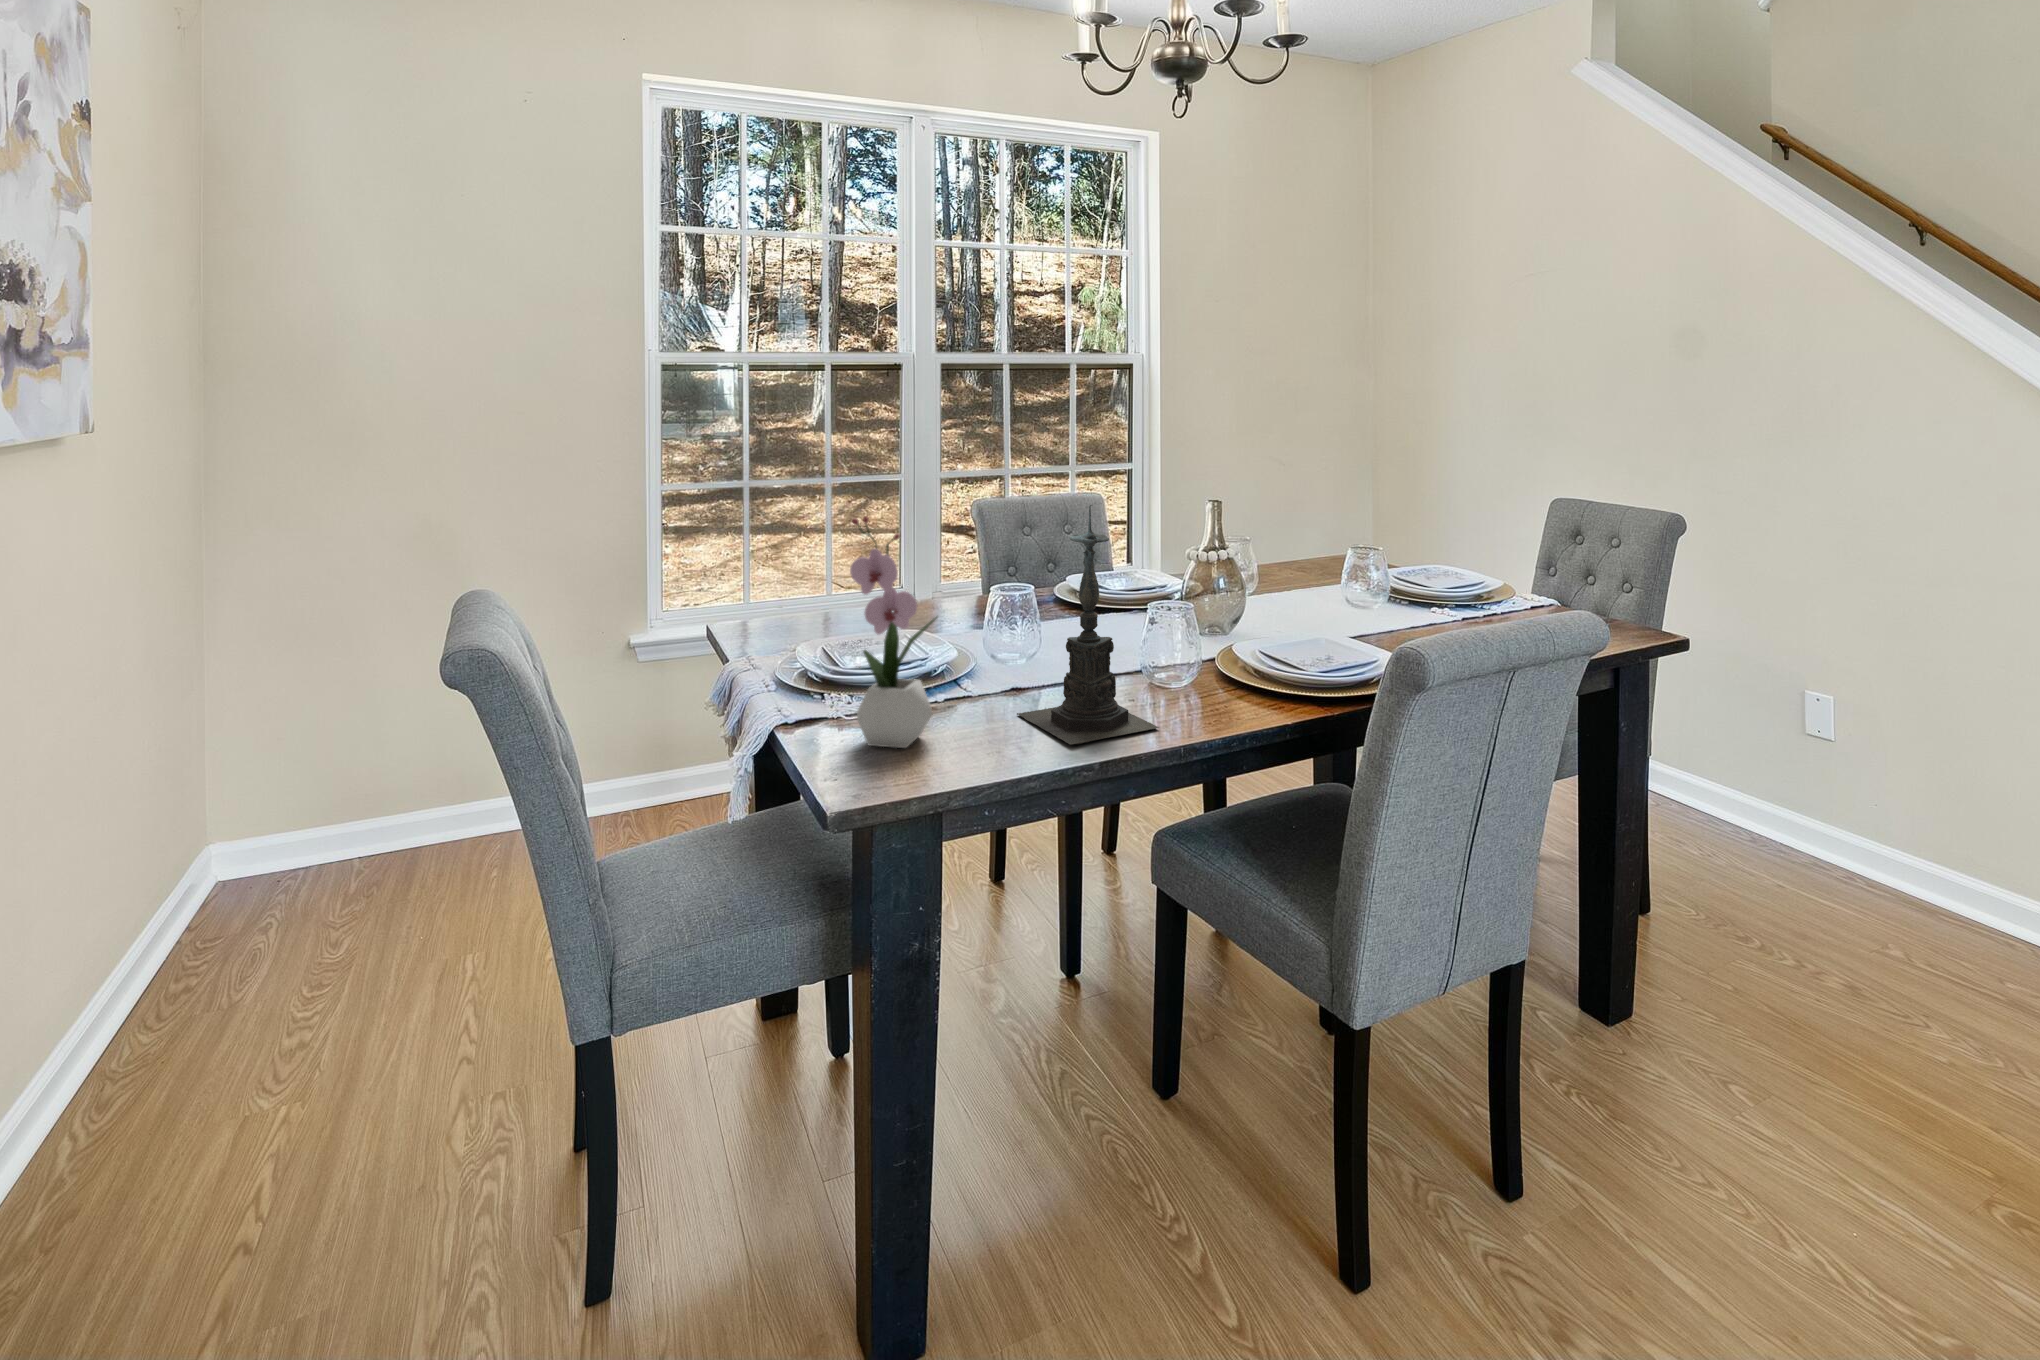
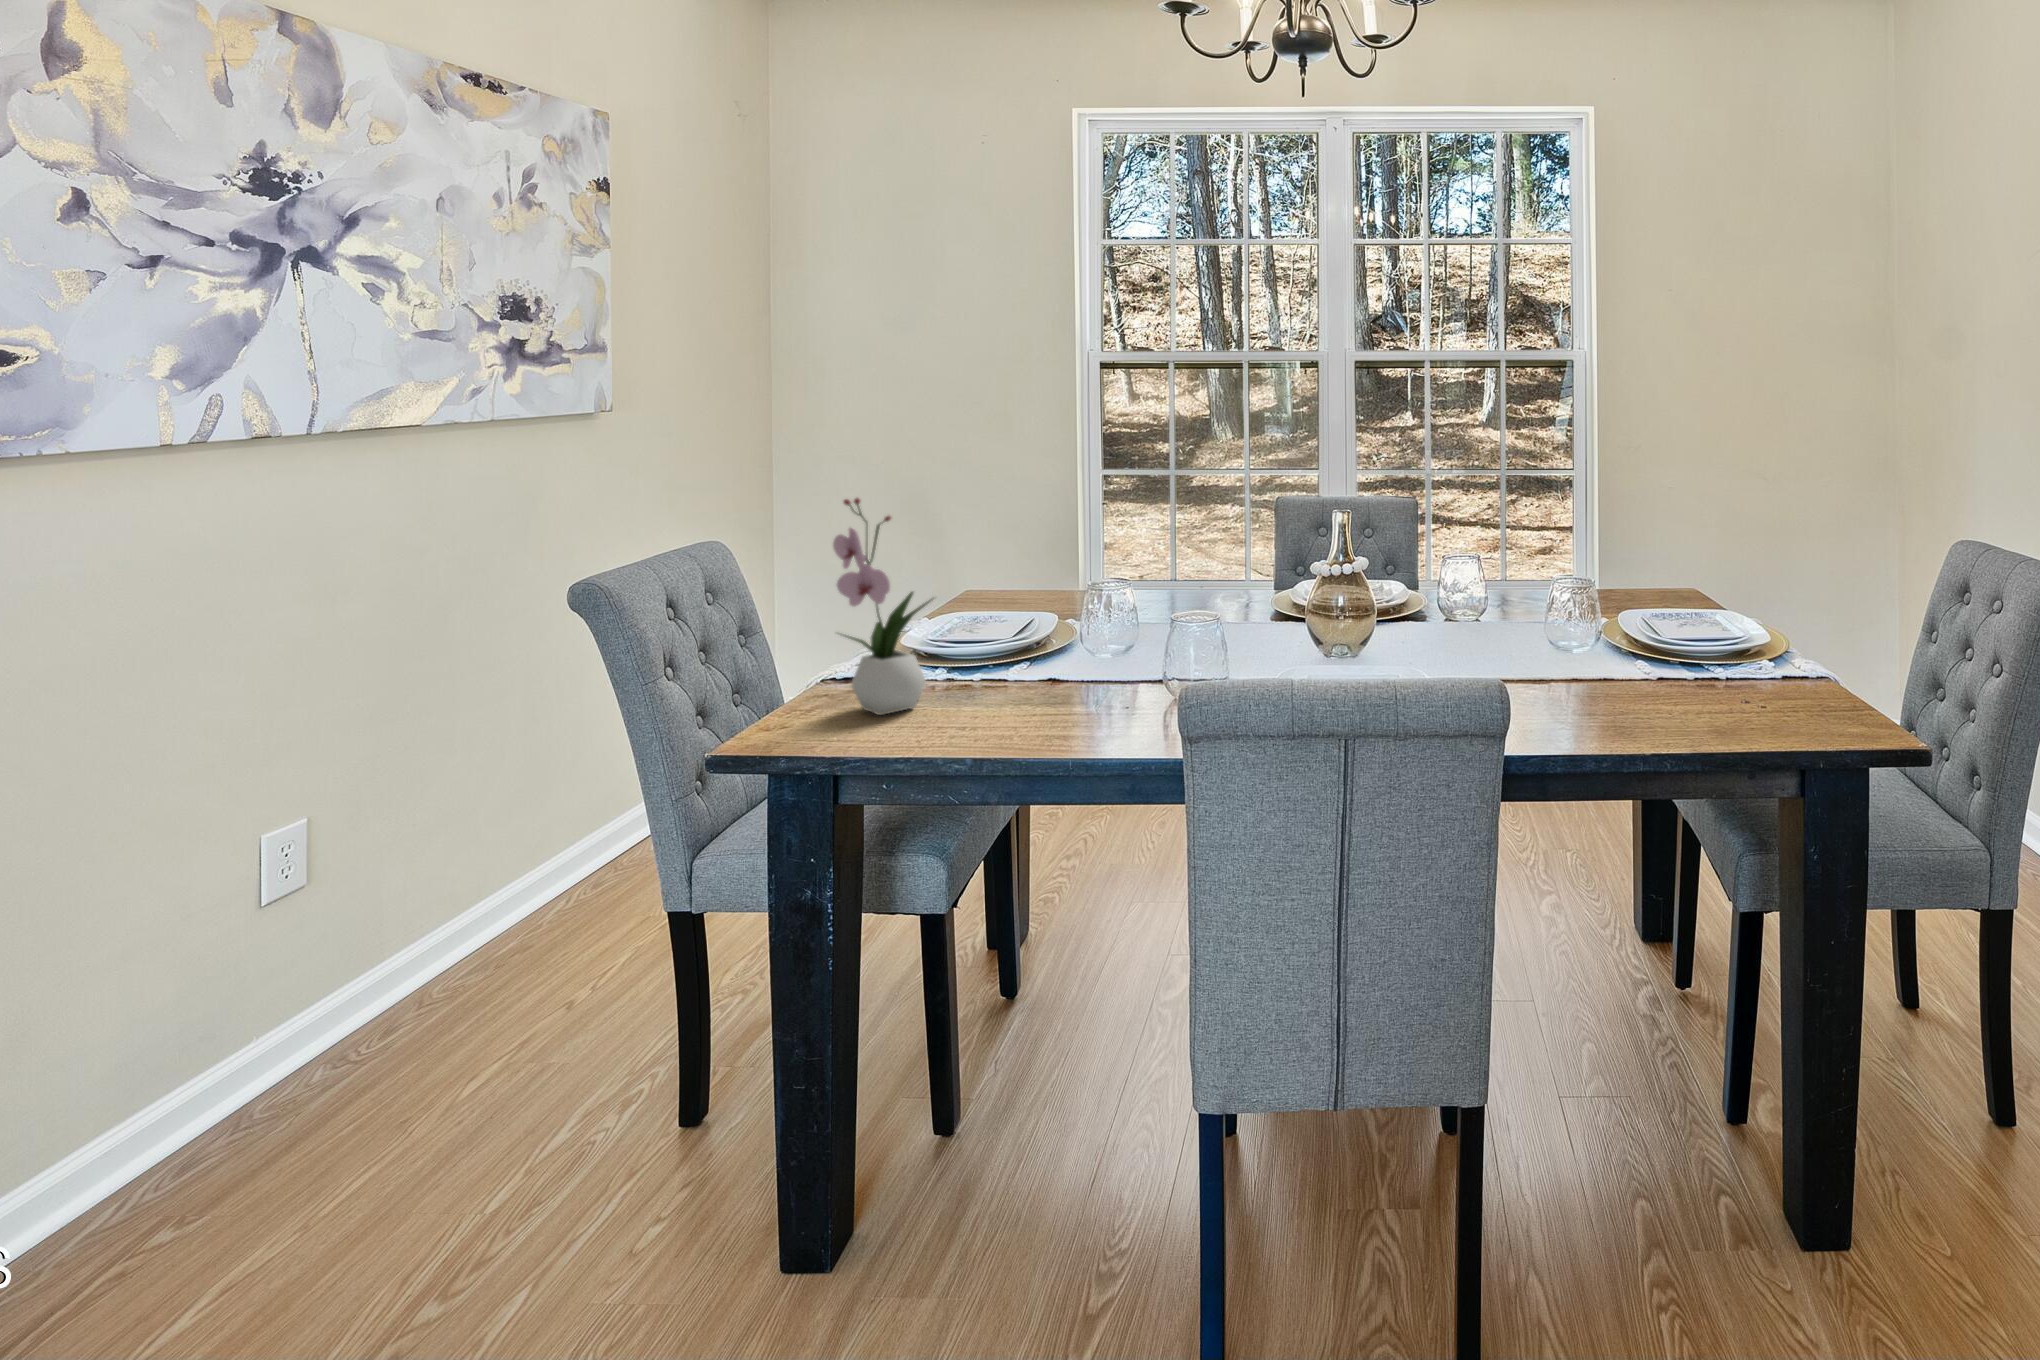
candle holder: present [1017,505,1159,745] -> none [993,499,1121,736]

